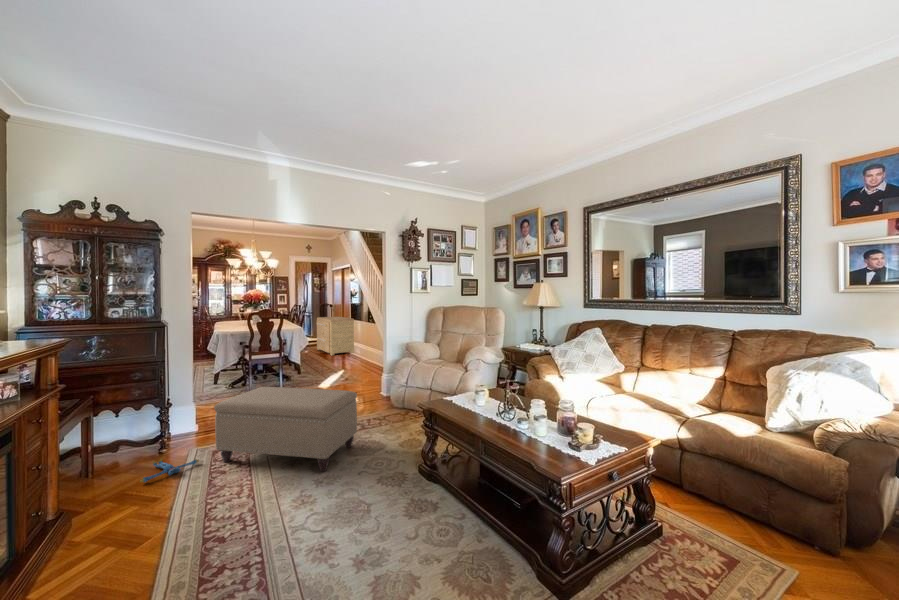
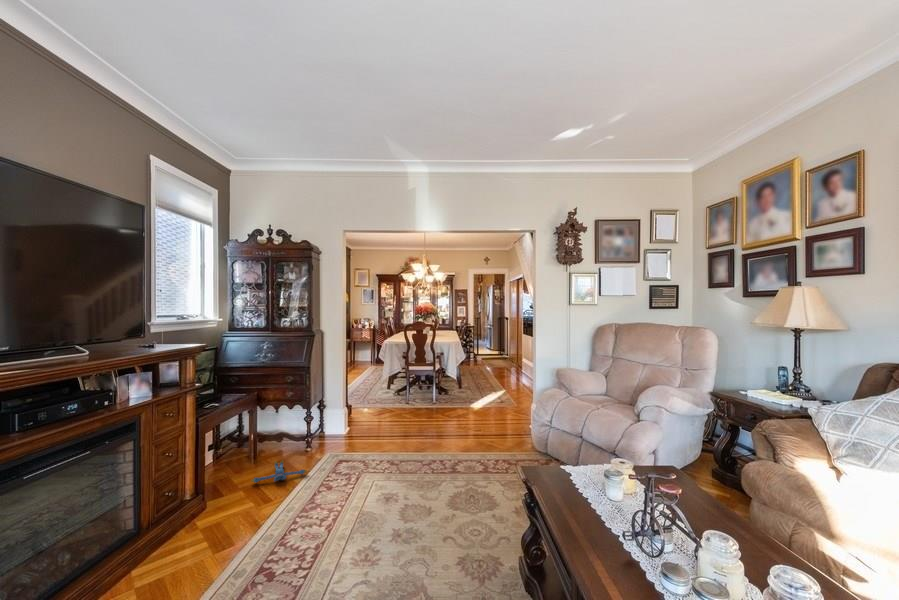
side table: present [317,317,354,355] -> none [491,331,527,373]
ottoman: present [214,387,357,471] -> none [318,402,462,527]

